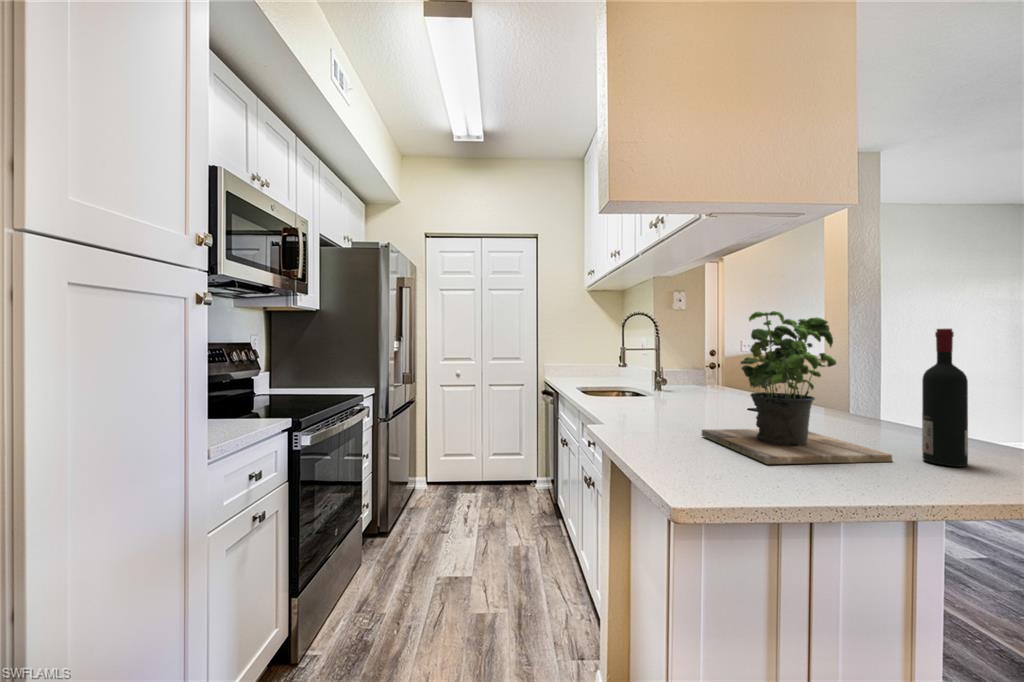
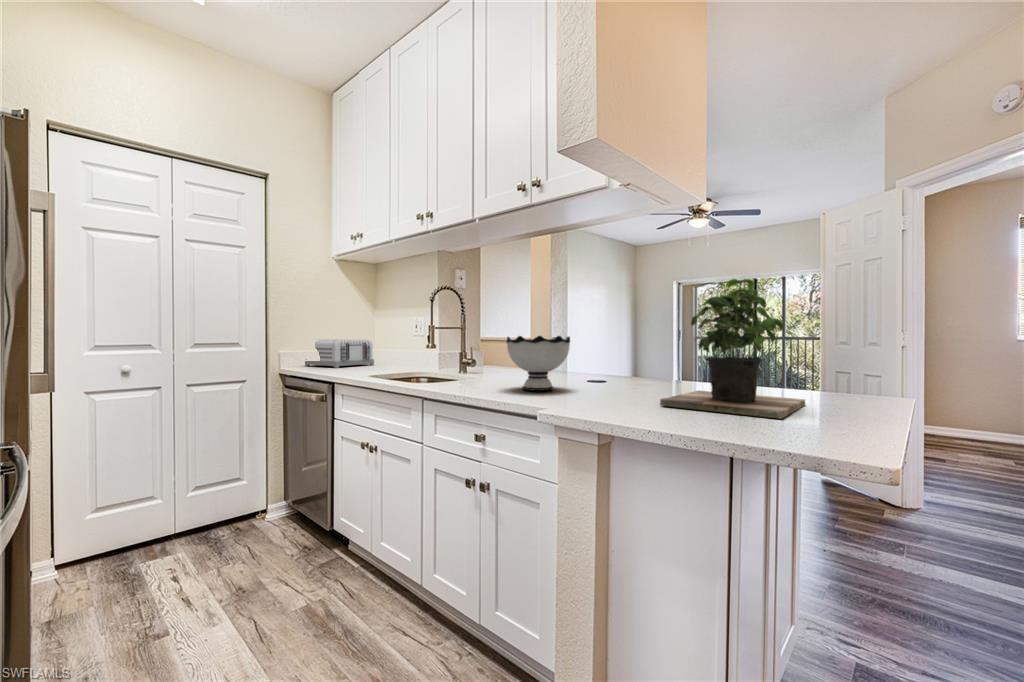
wine bottle: present [922,329,968,467] -> none [806,301,837,403]
toaster: none [568,354,619,377] -> present [305,339,374,368]
bowl: none [628,360,689,412] -> present [506,336,570,391]

